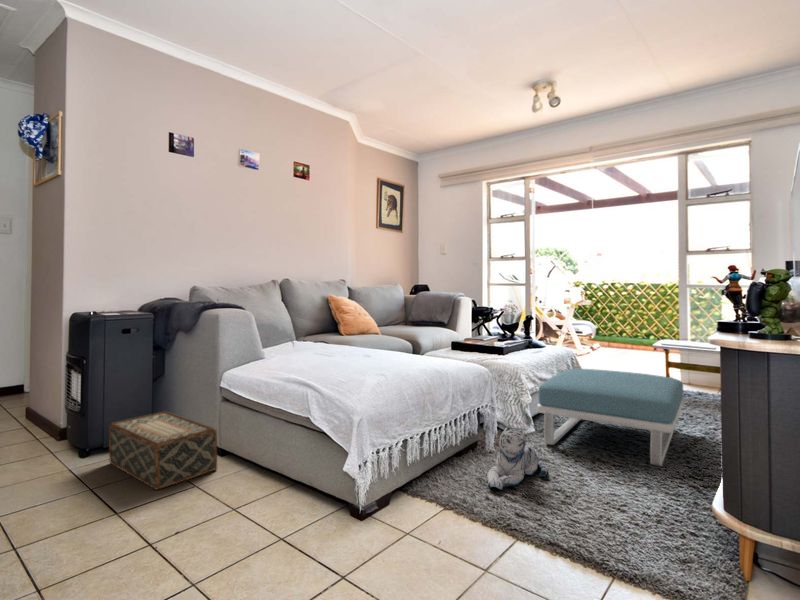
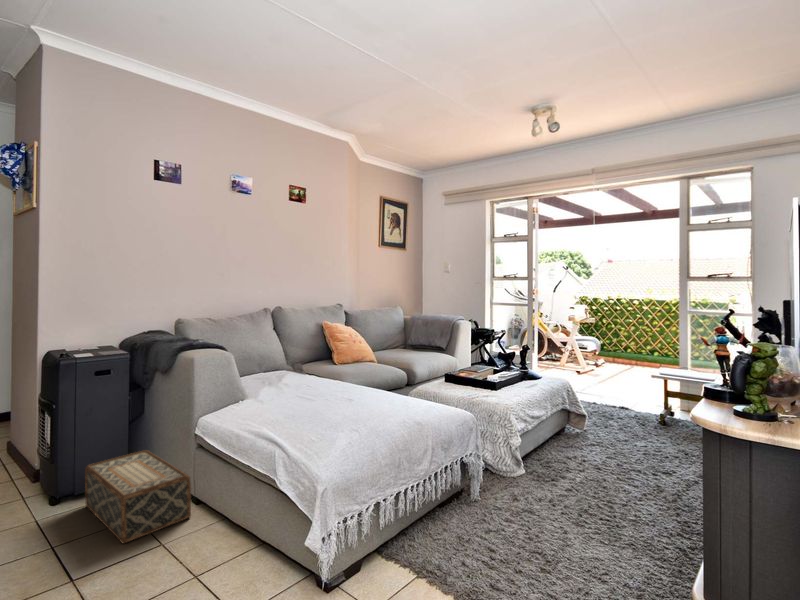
footstool: present [537,368,683,466] -> none [525,405,681,525]
plush toy: present [487,427,547,490] -> none [466,483,532,555]

